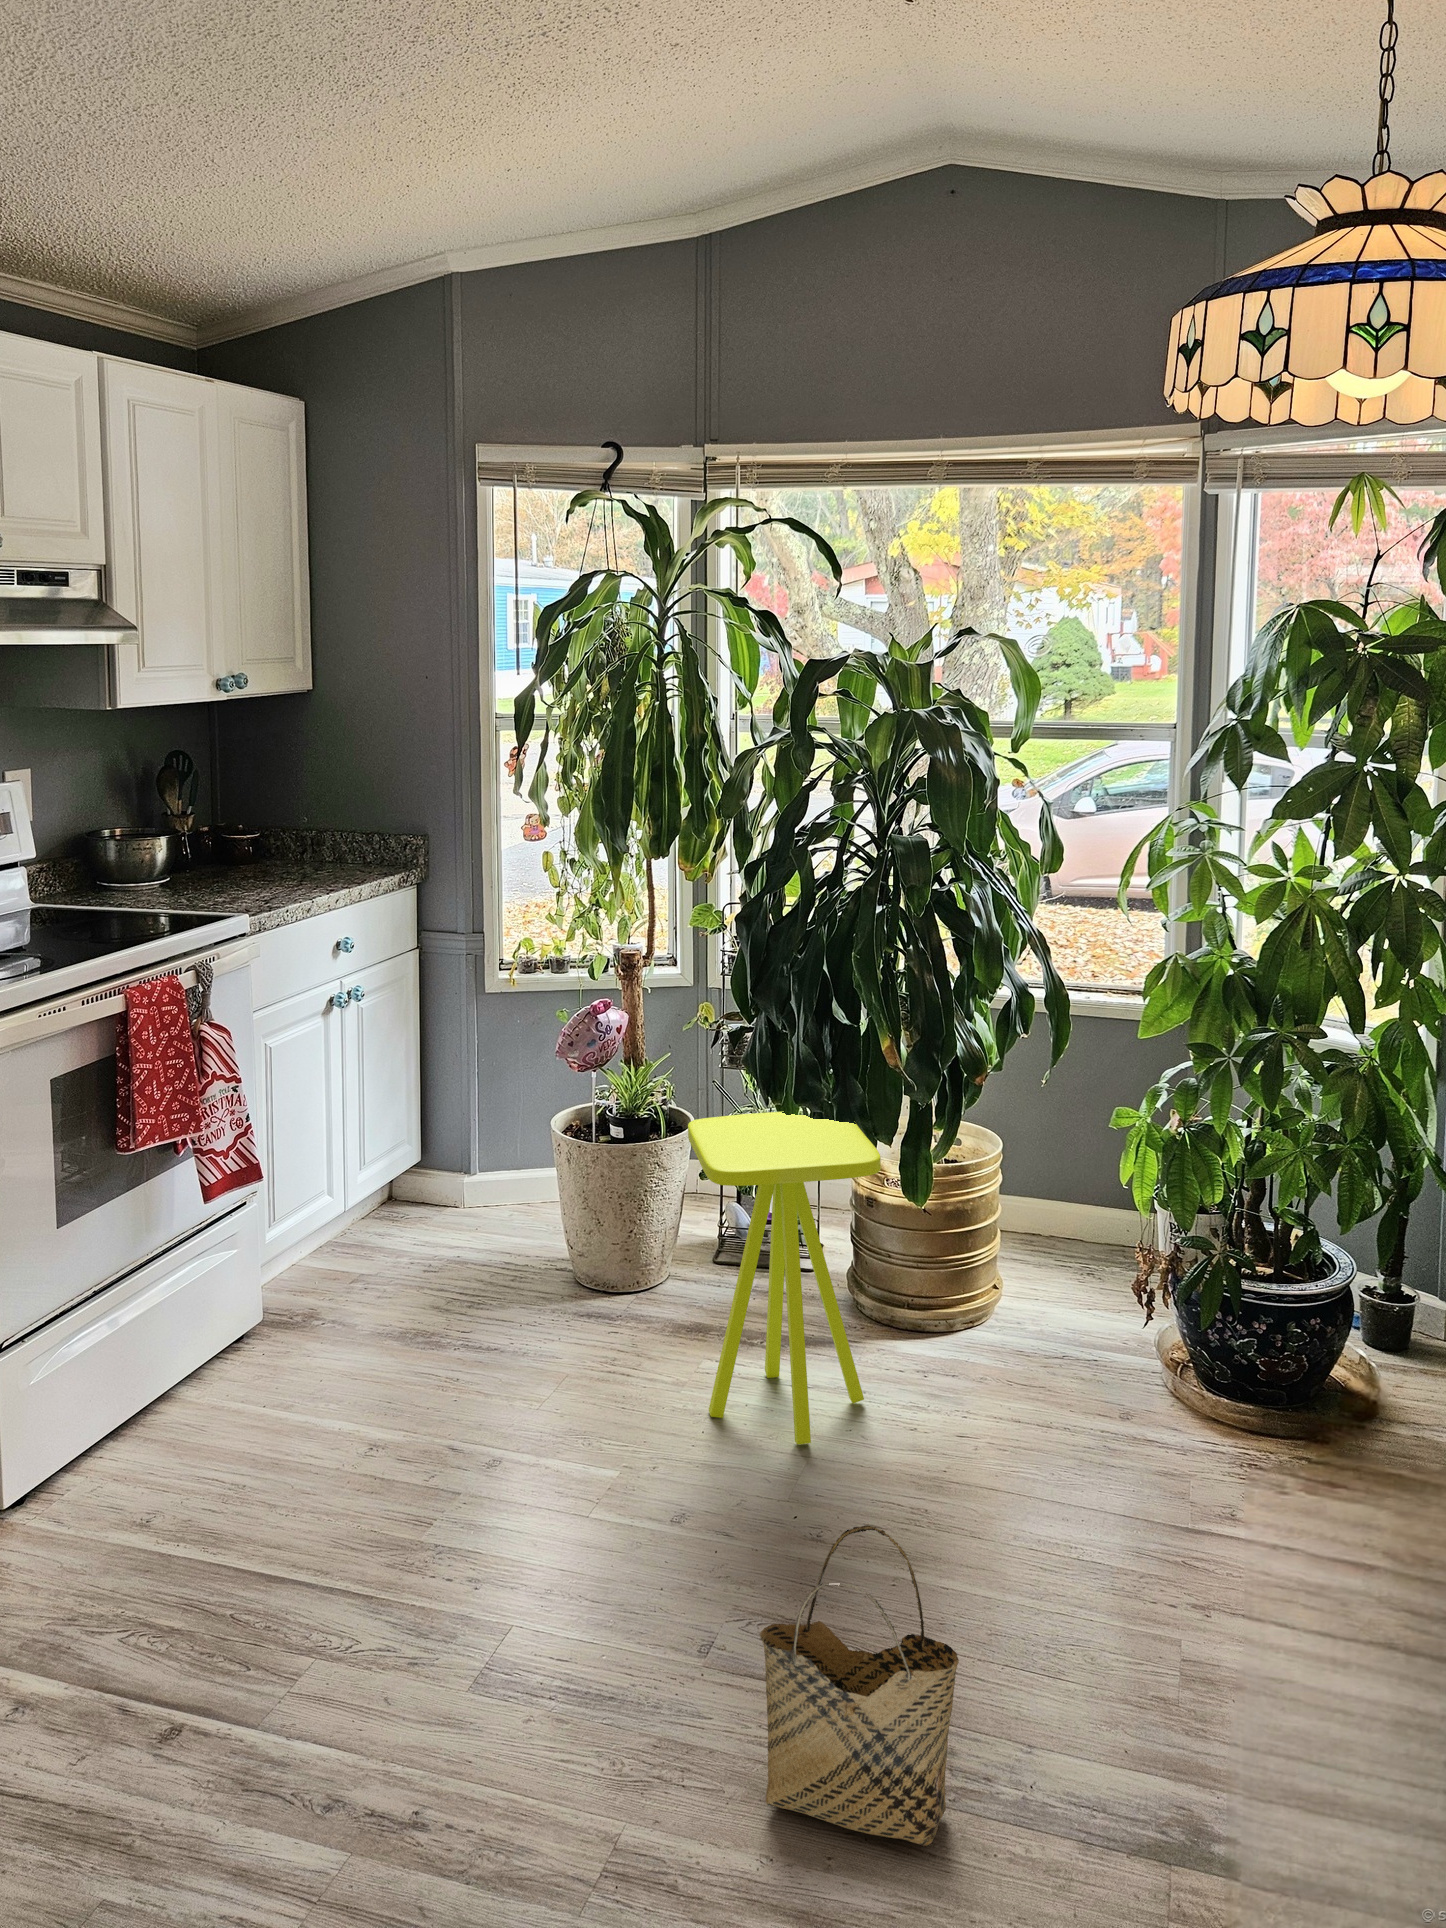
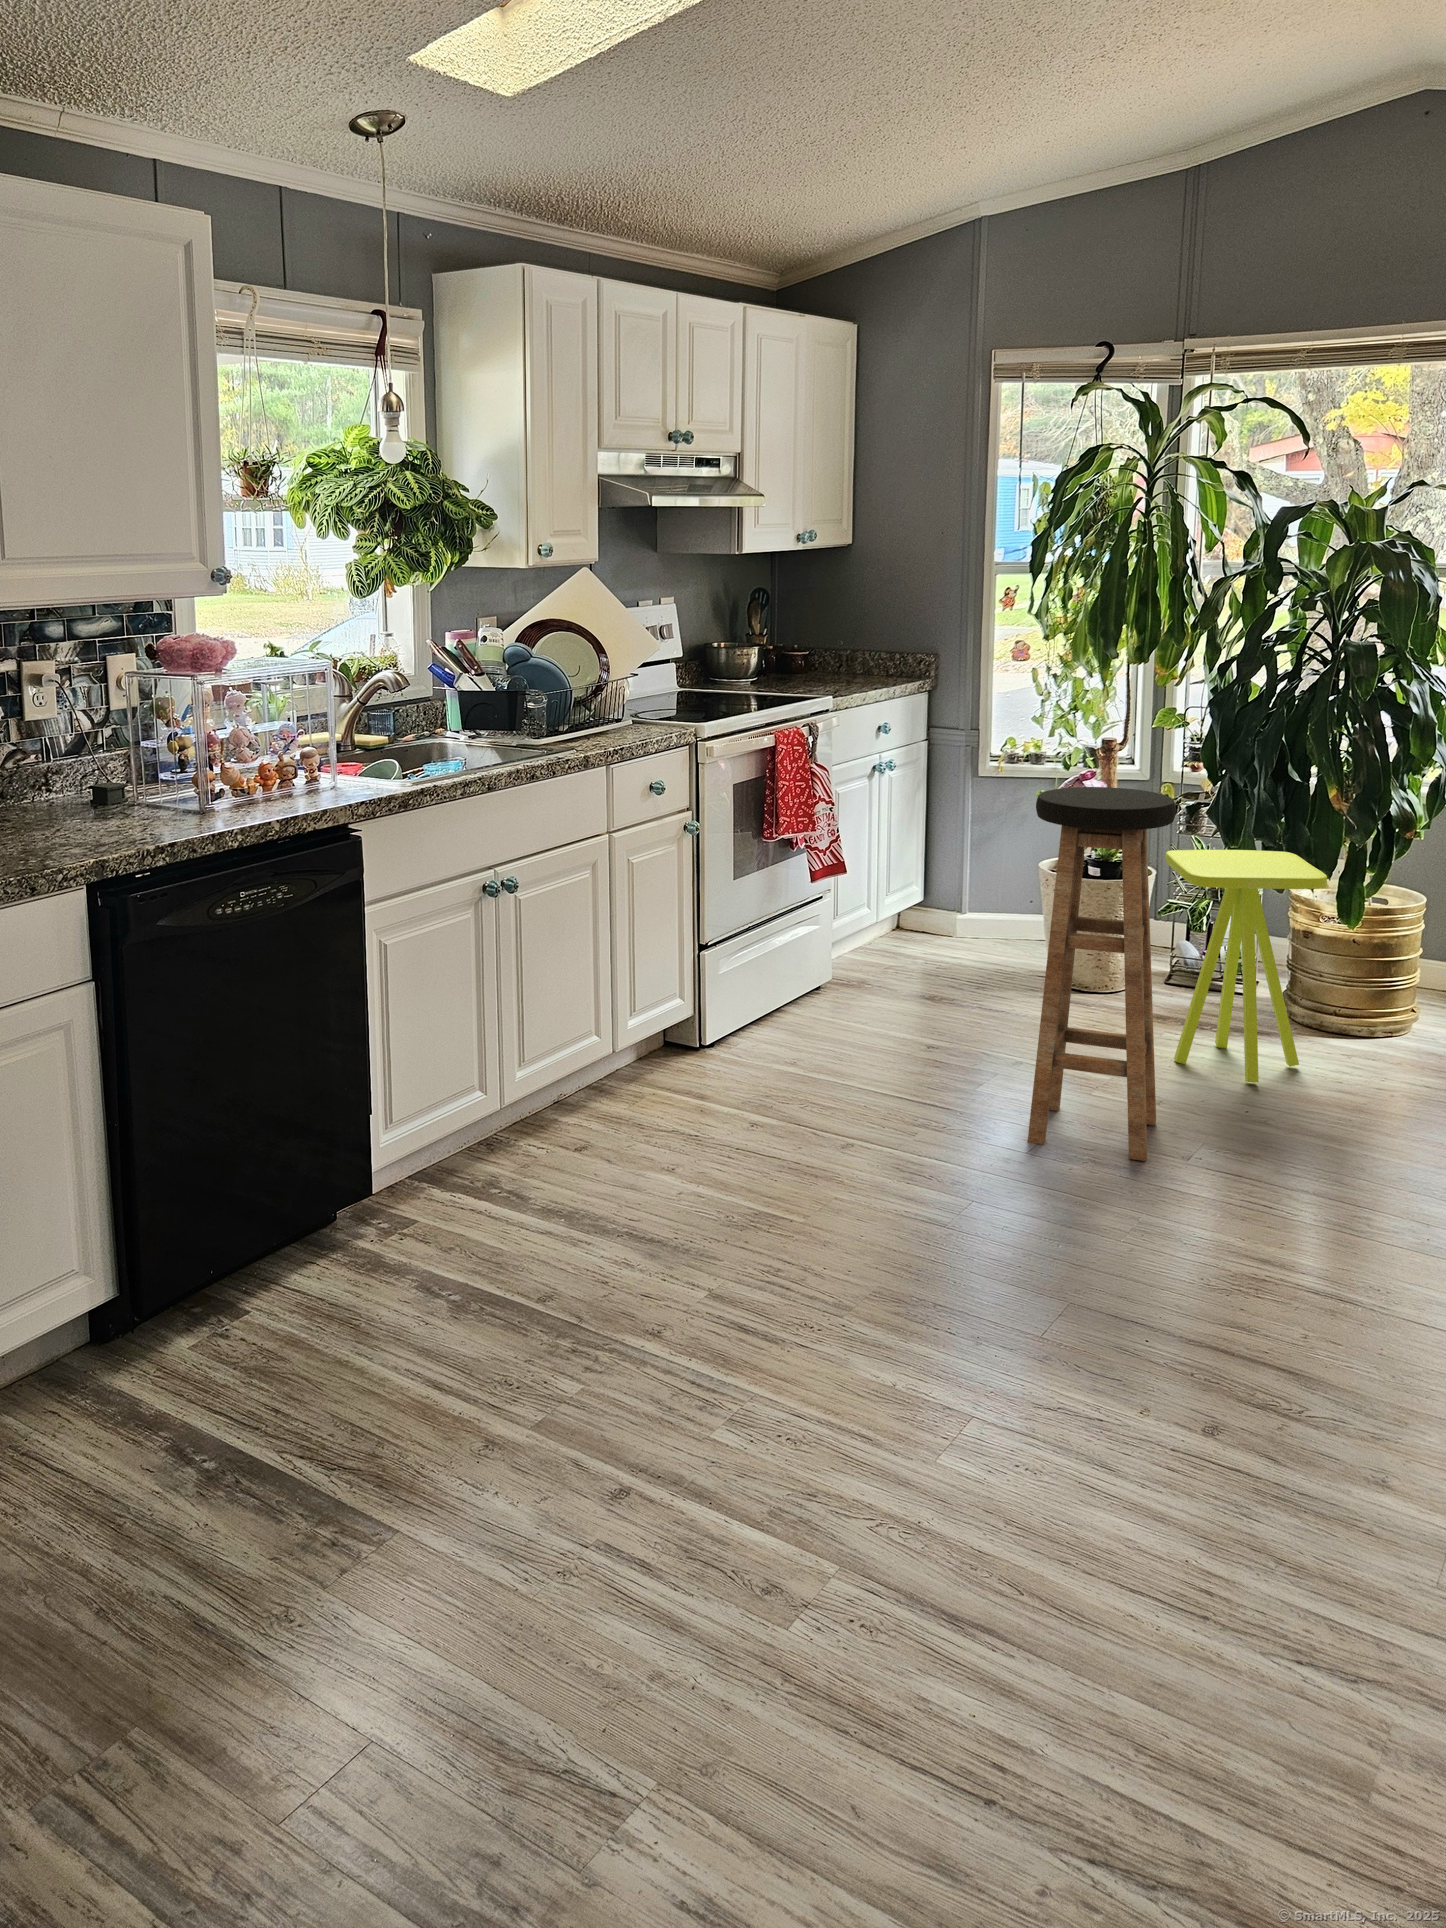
bar stool: none [467,1074,667,1646] -> present [1028,787,1176,1161]
woven basket: present [760,1525,959,1846] -> none [1251,1070,1399,1267]

